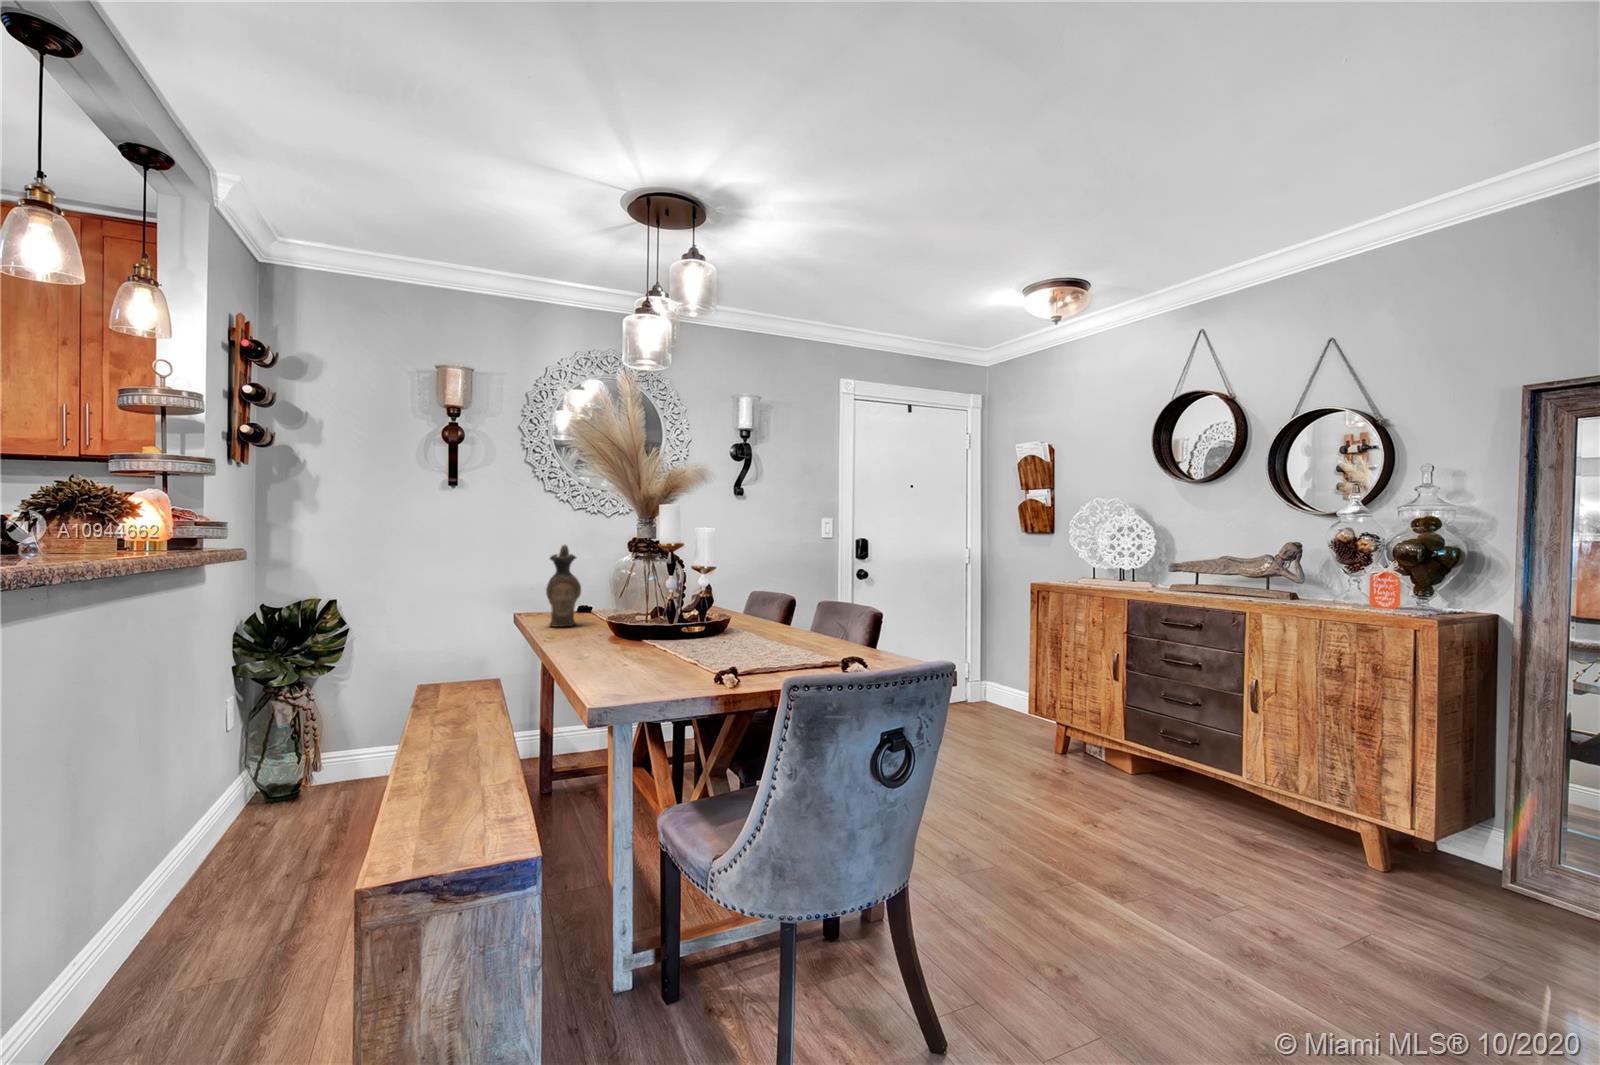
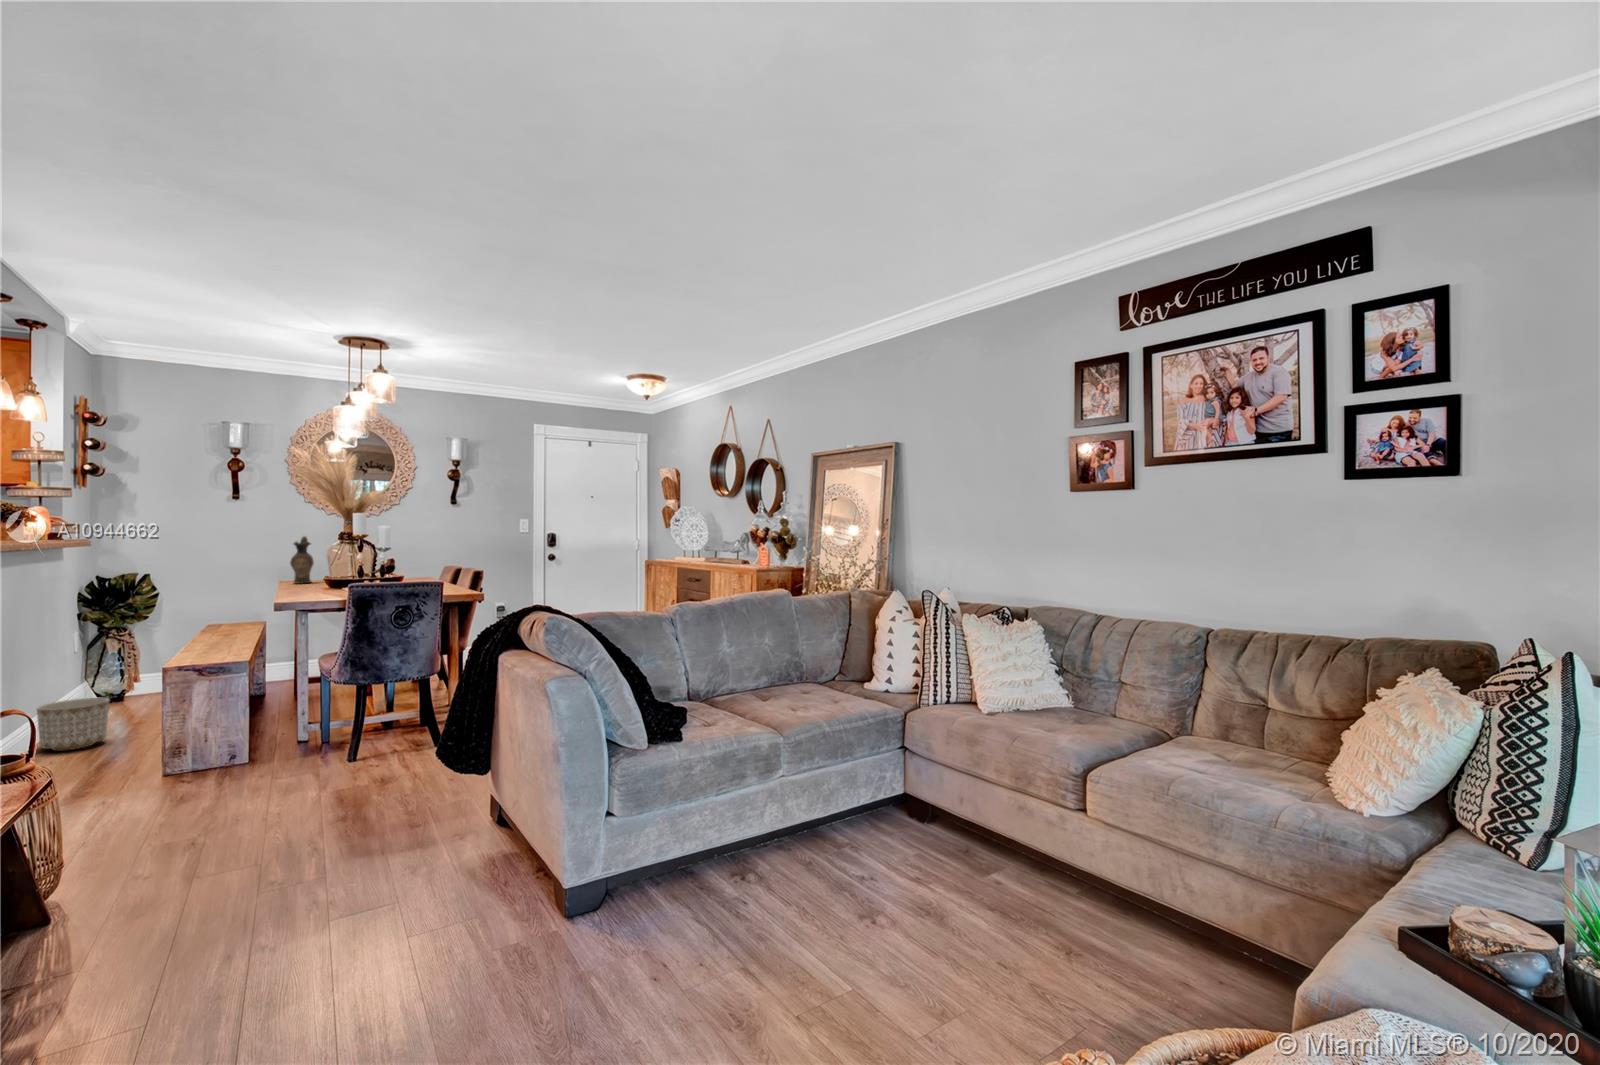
planter: none [135,849,263,971] -> present [37,698,109,751]

